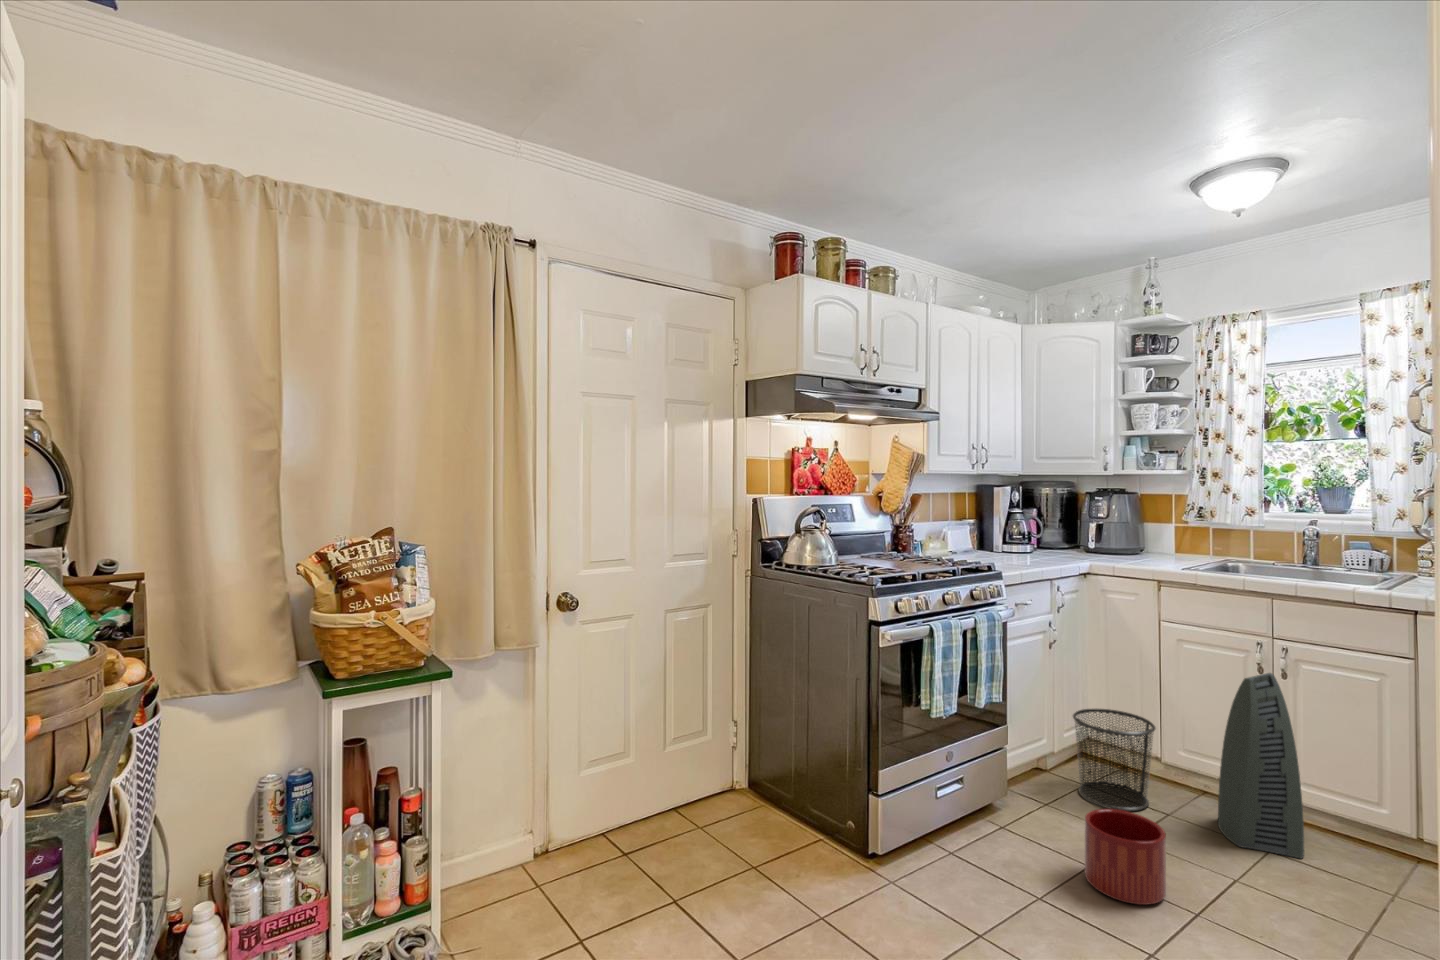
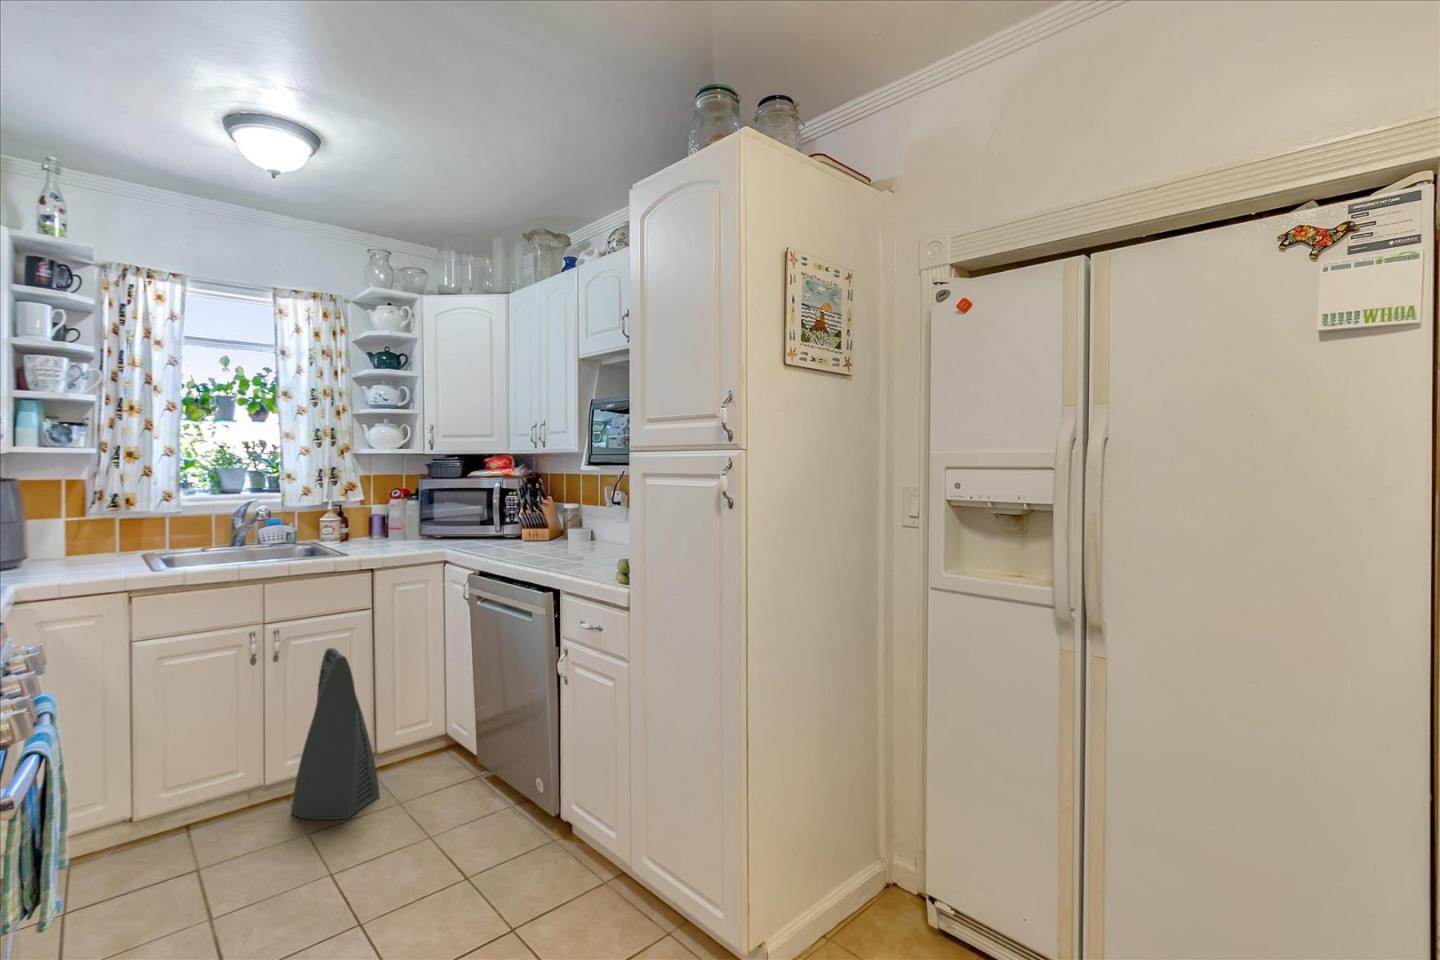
waste bin: present [1073,708,1155,811] -> none [139,752,252,888]
planter: present [1085,809,1166,905] -> none [348,816,430,918]

